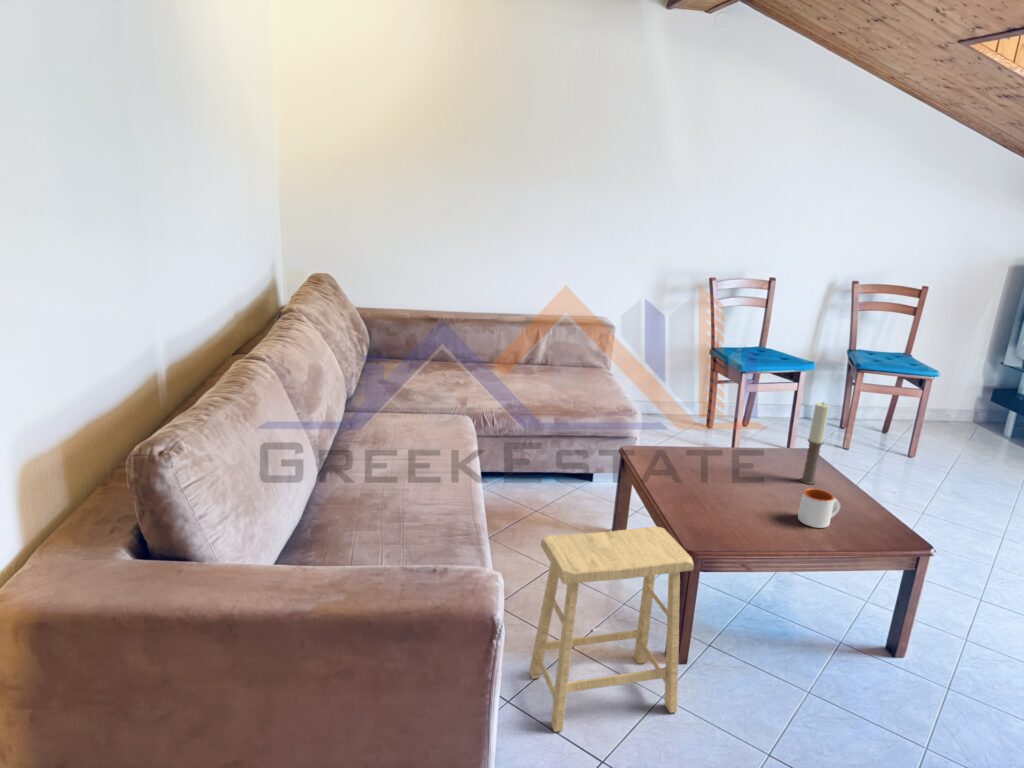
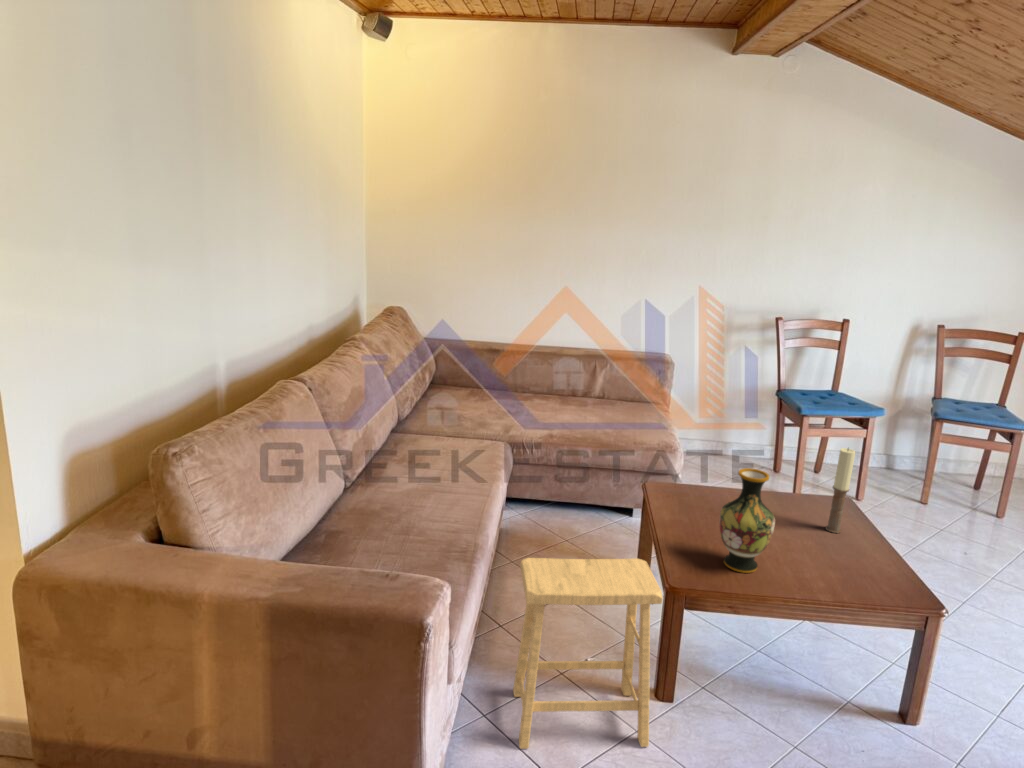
vase: none [721,428,776,531] -> present [720,468,775,573]
mug: present [798,488,840,528] -> none [805,535,851,577]

